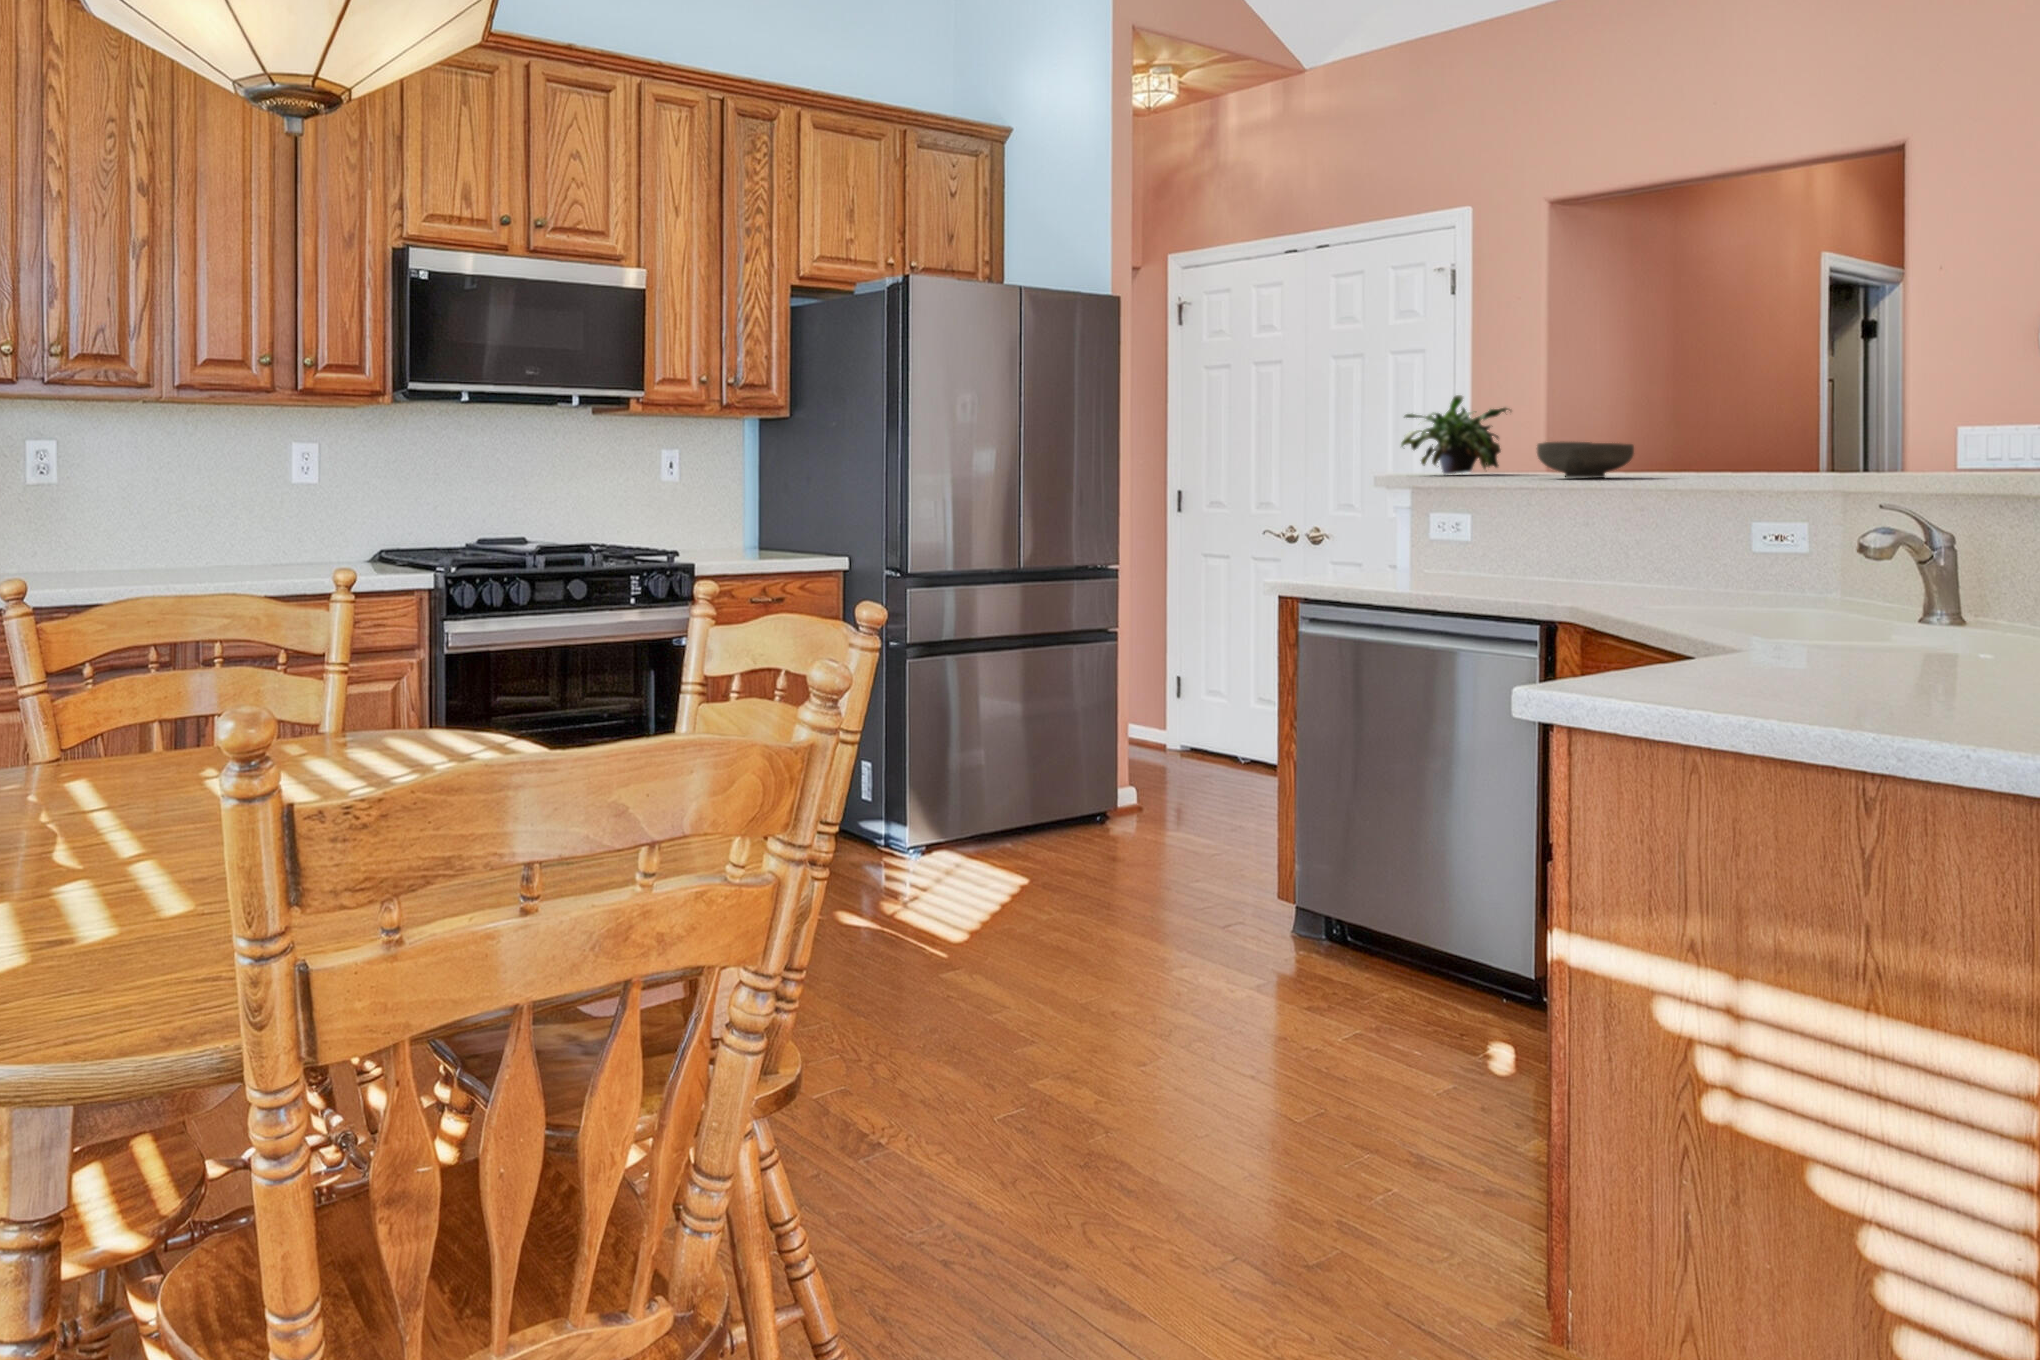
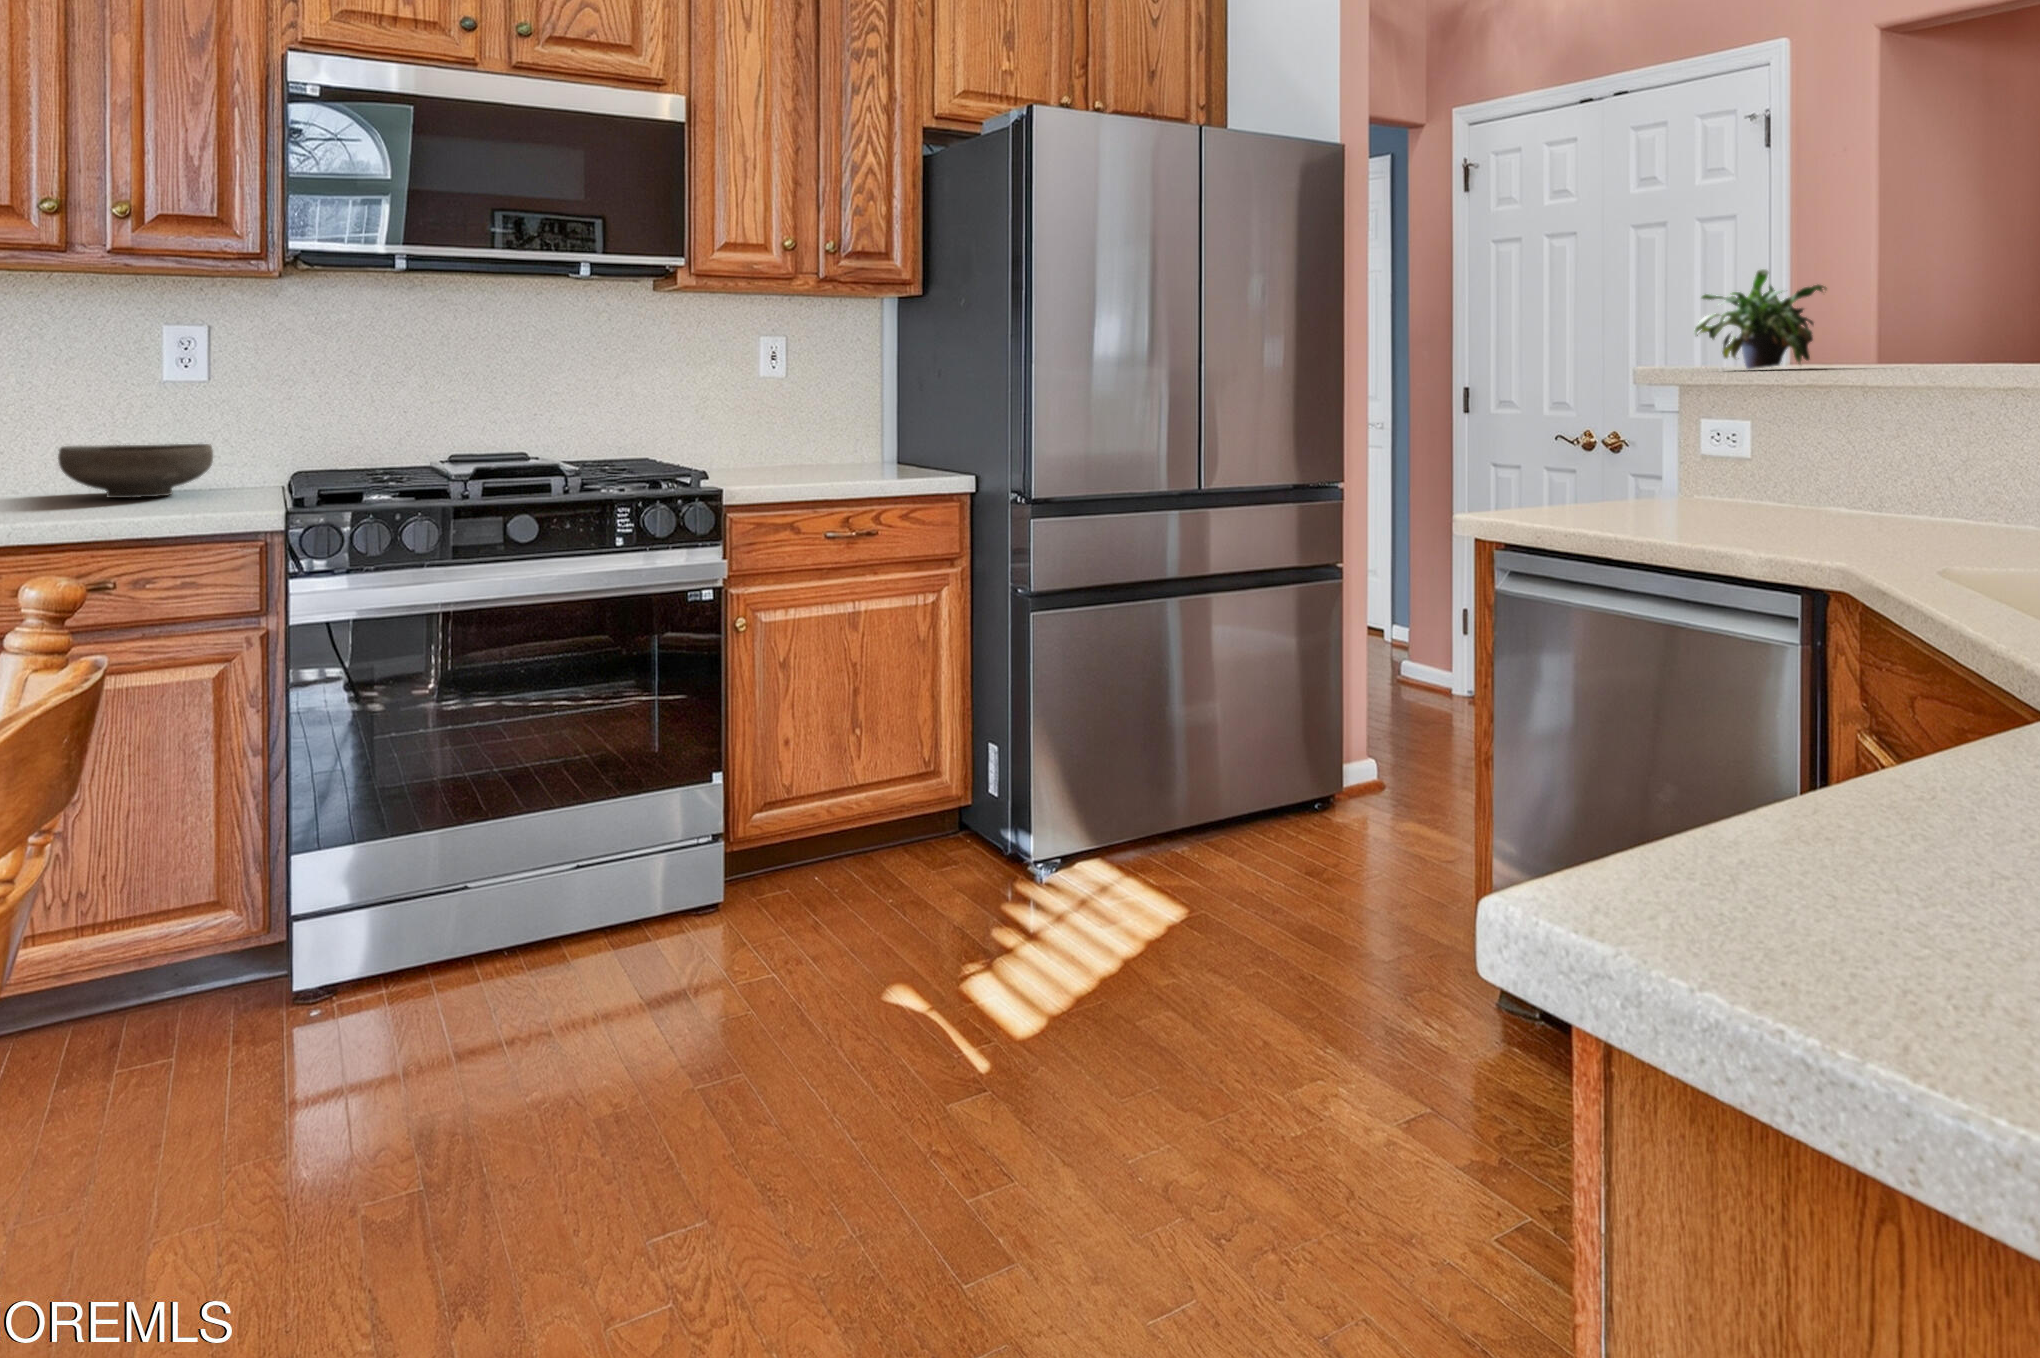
bowl: present [1537,442,1634,478] -> present [58,444,213,498]

